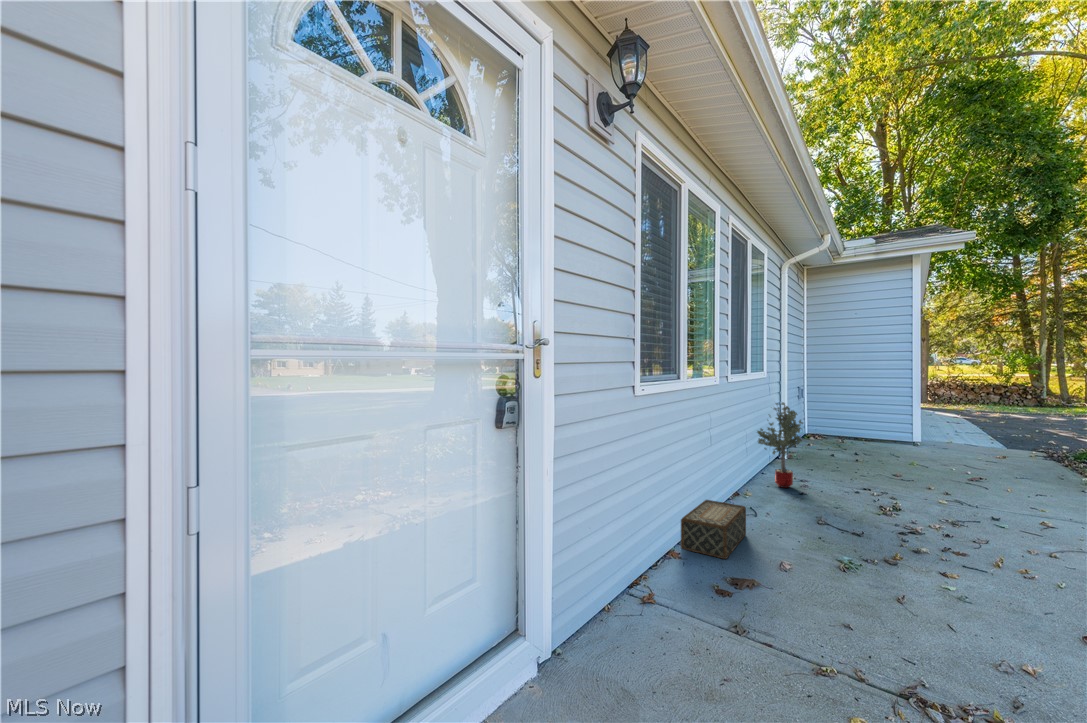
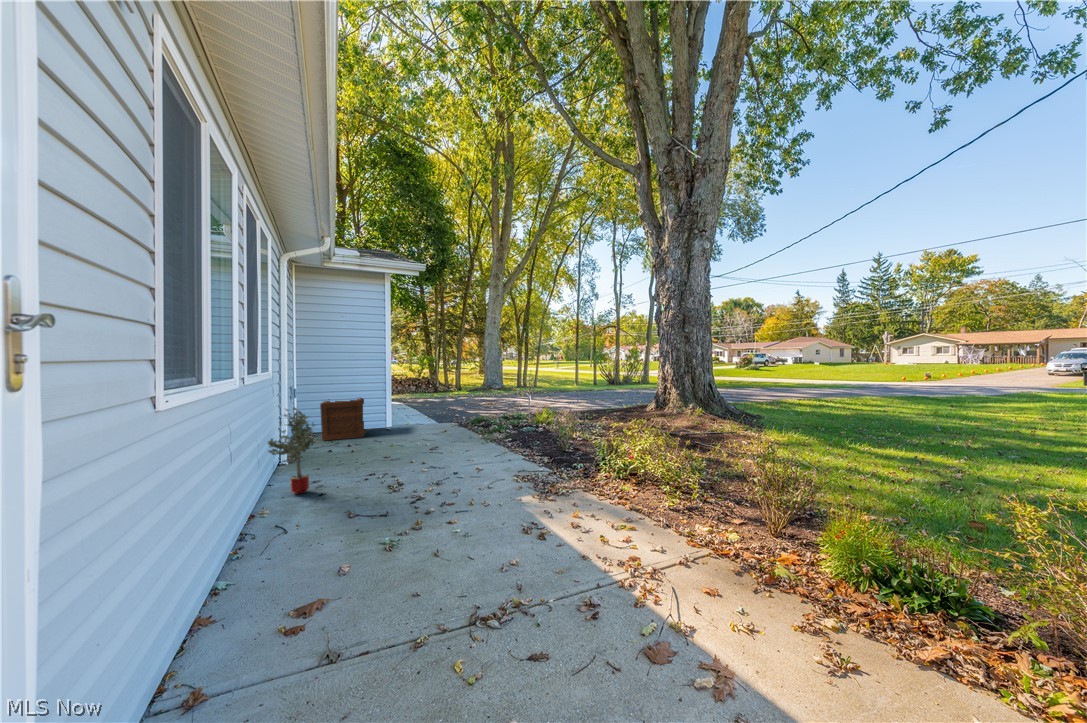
wooden crate: none [831,399,890,448] -> present [320,397,367,441]
woven basket: present [681,500,746,559] -> none [210,525,286,607]

